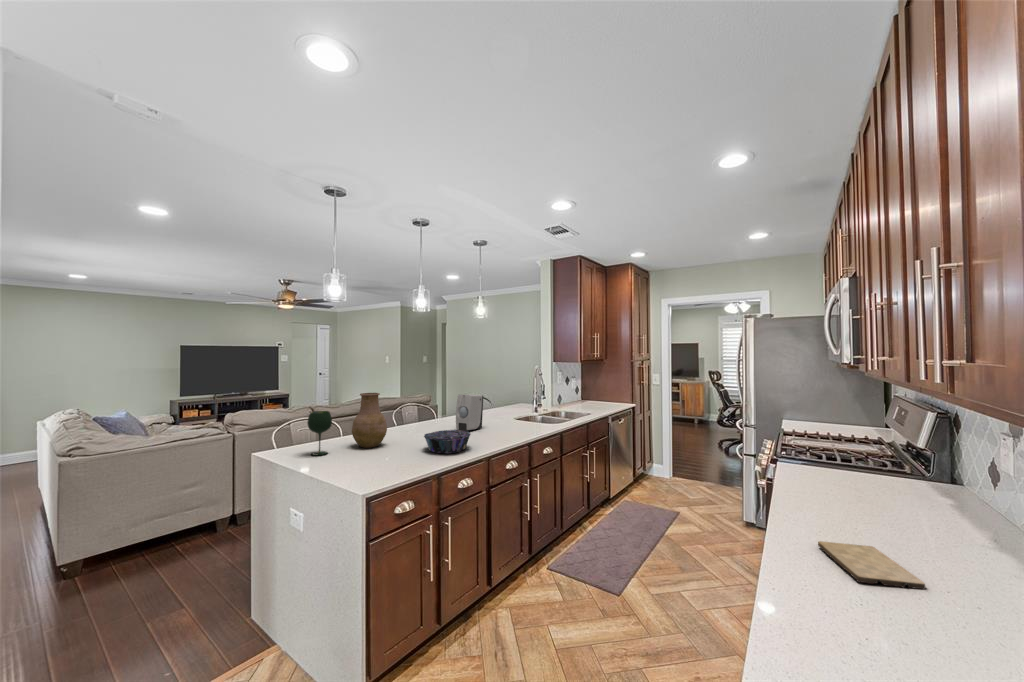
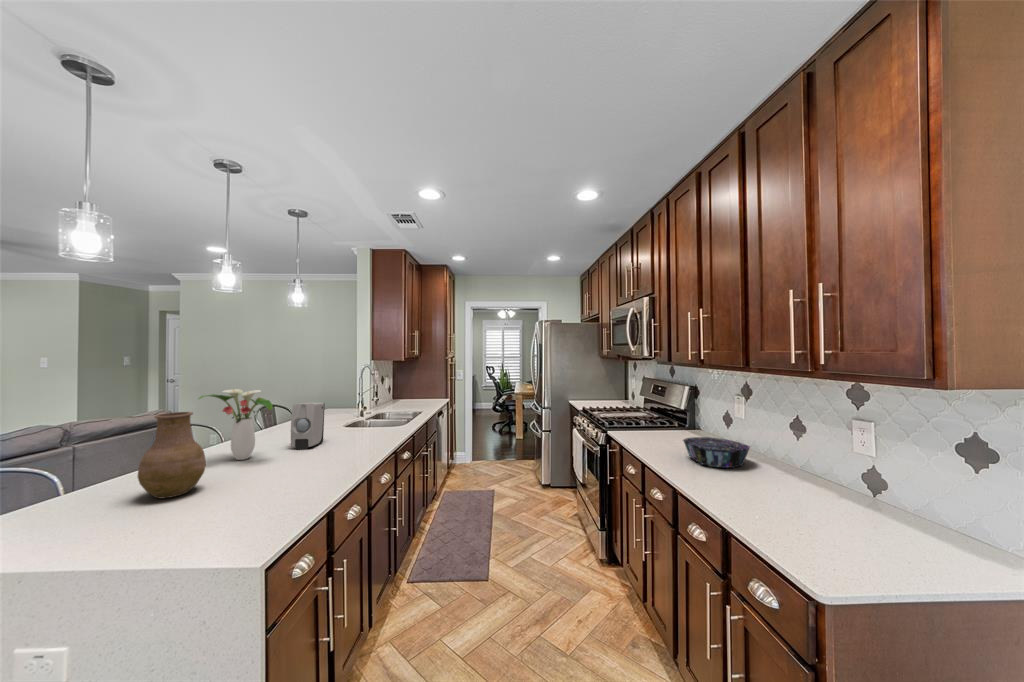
flower arrangement: none [395,380,436,433] -> present [199,389,273,460]
wine glass: present [307,411,332,455] -> none [48,451,107,533]
decorative bowl: present [424,430,471,454] -> present [683,437,750,468]
cutting board: present [818,541,925,589] -> none [721,480,795,506]

